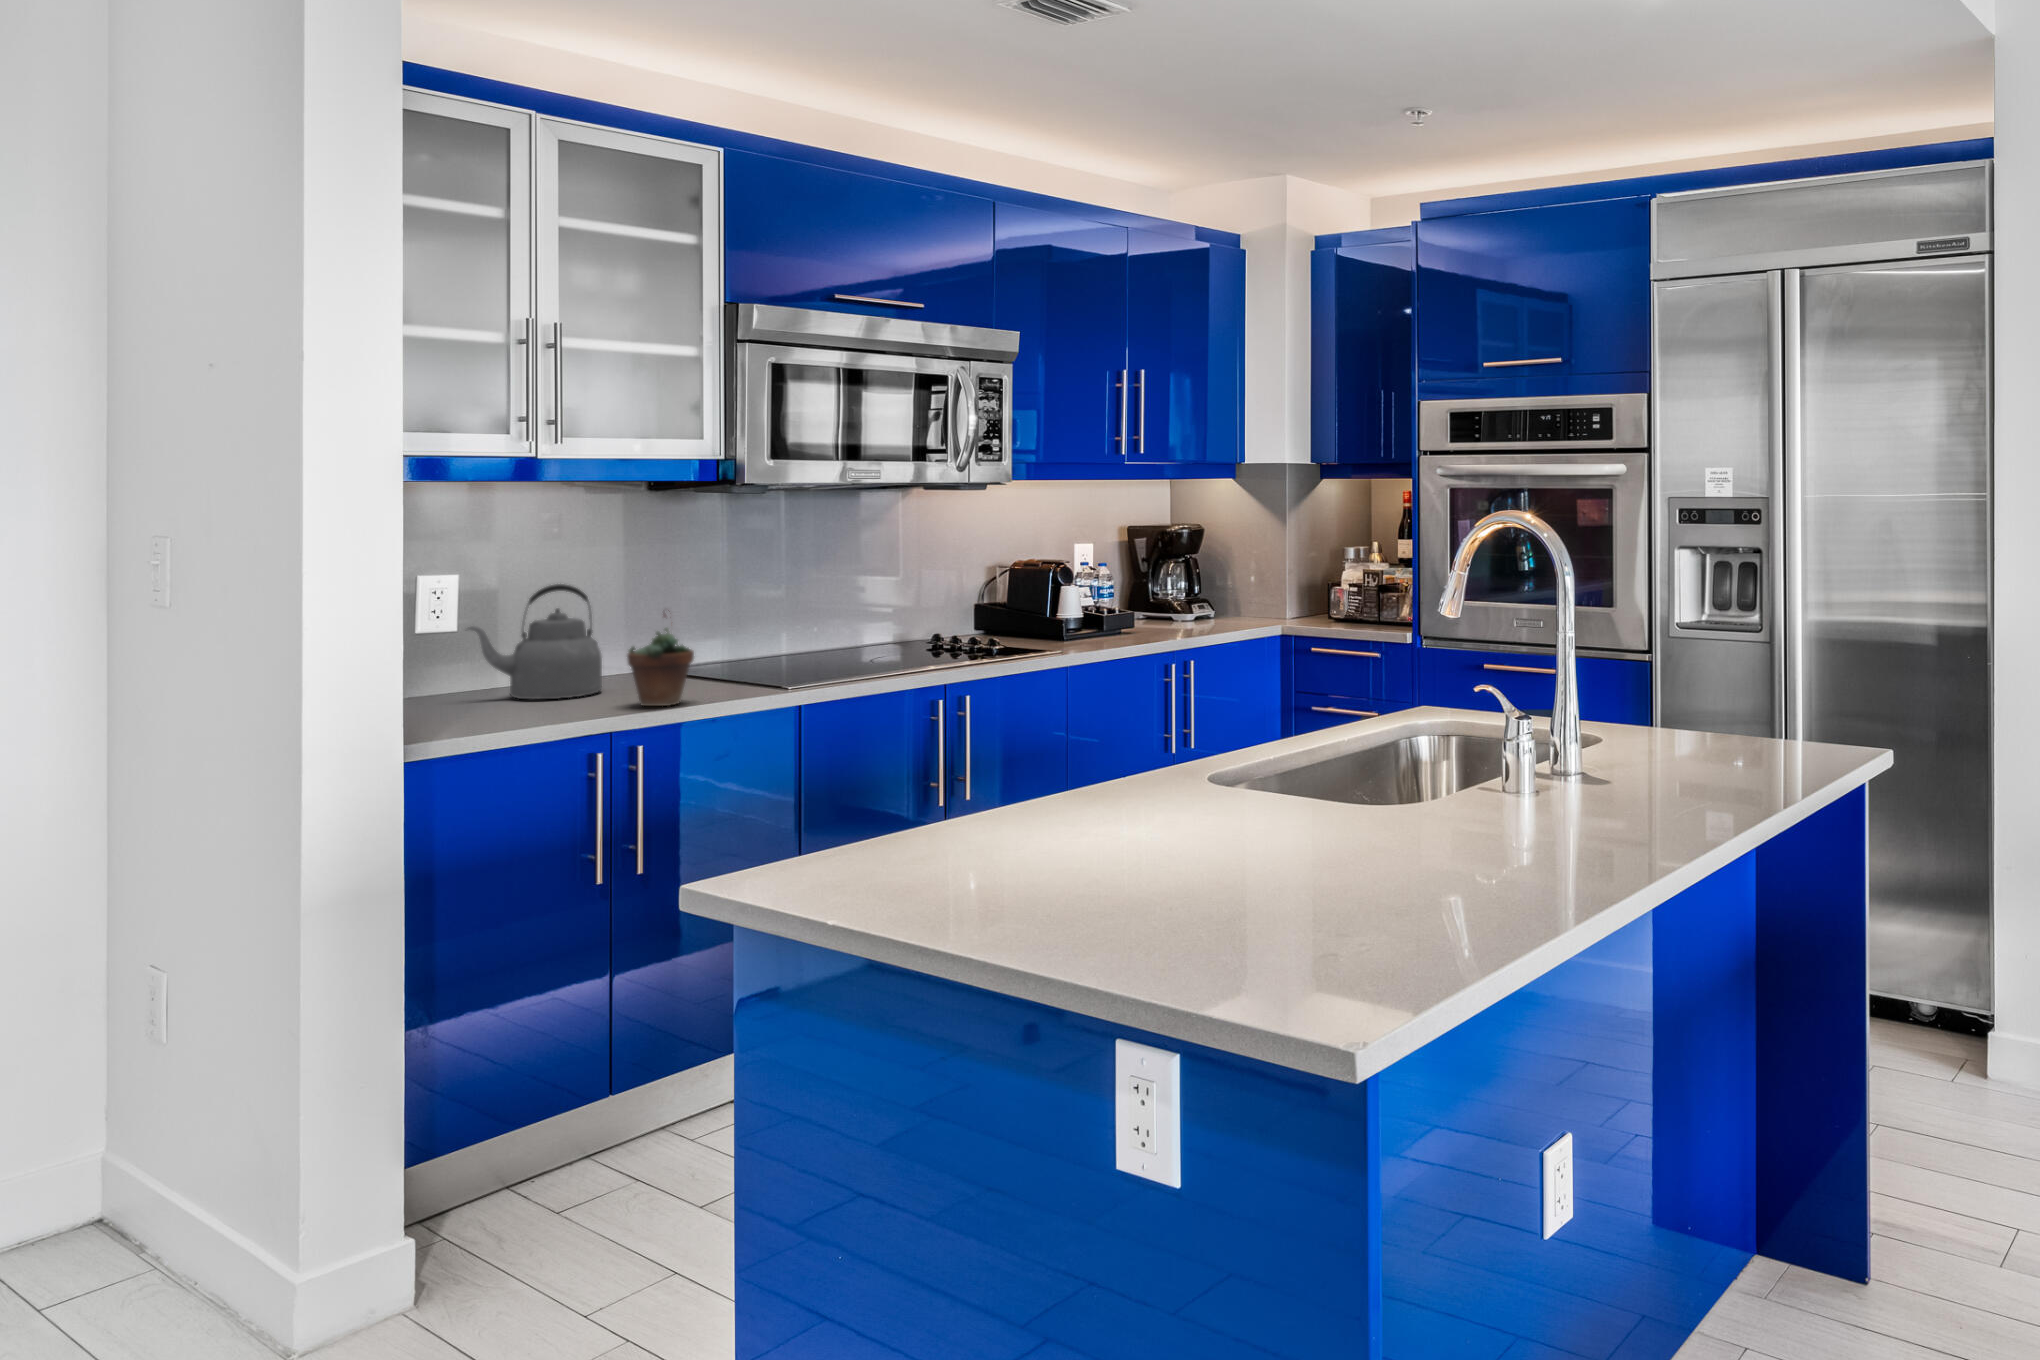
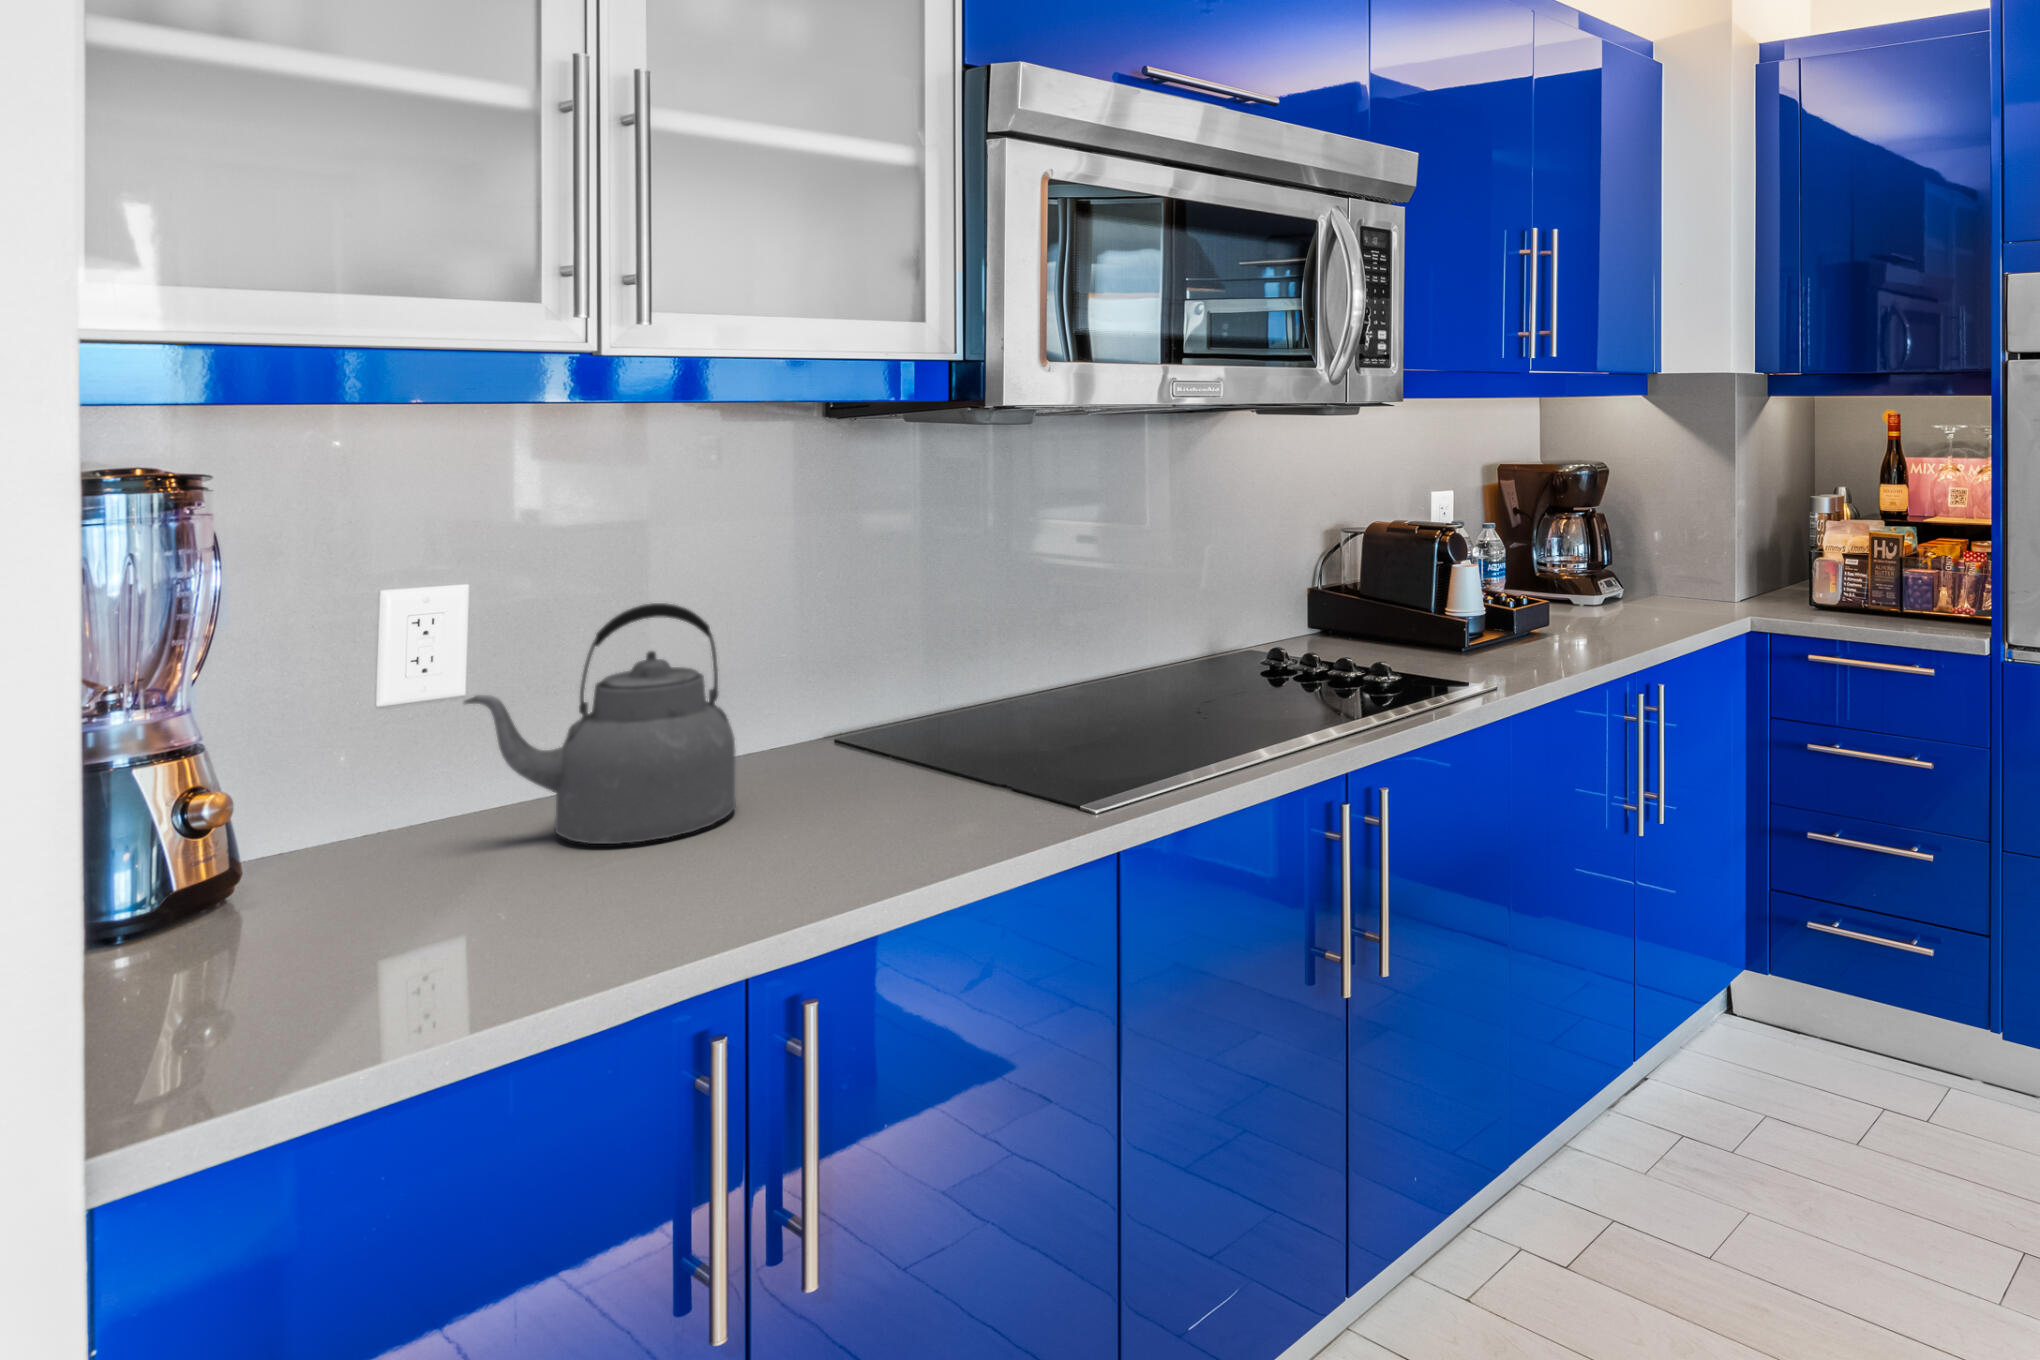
succulent plant: present [627,610,694,706] -> none [772,669,909,884]

